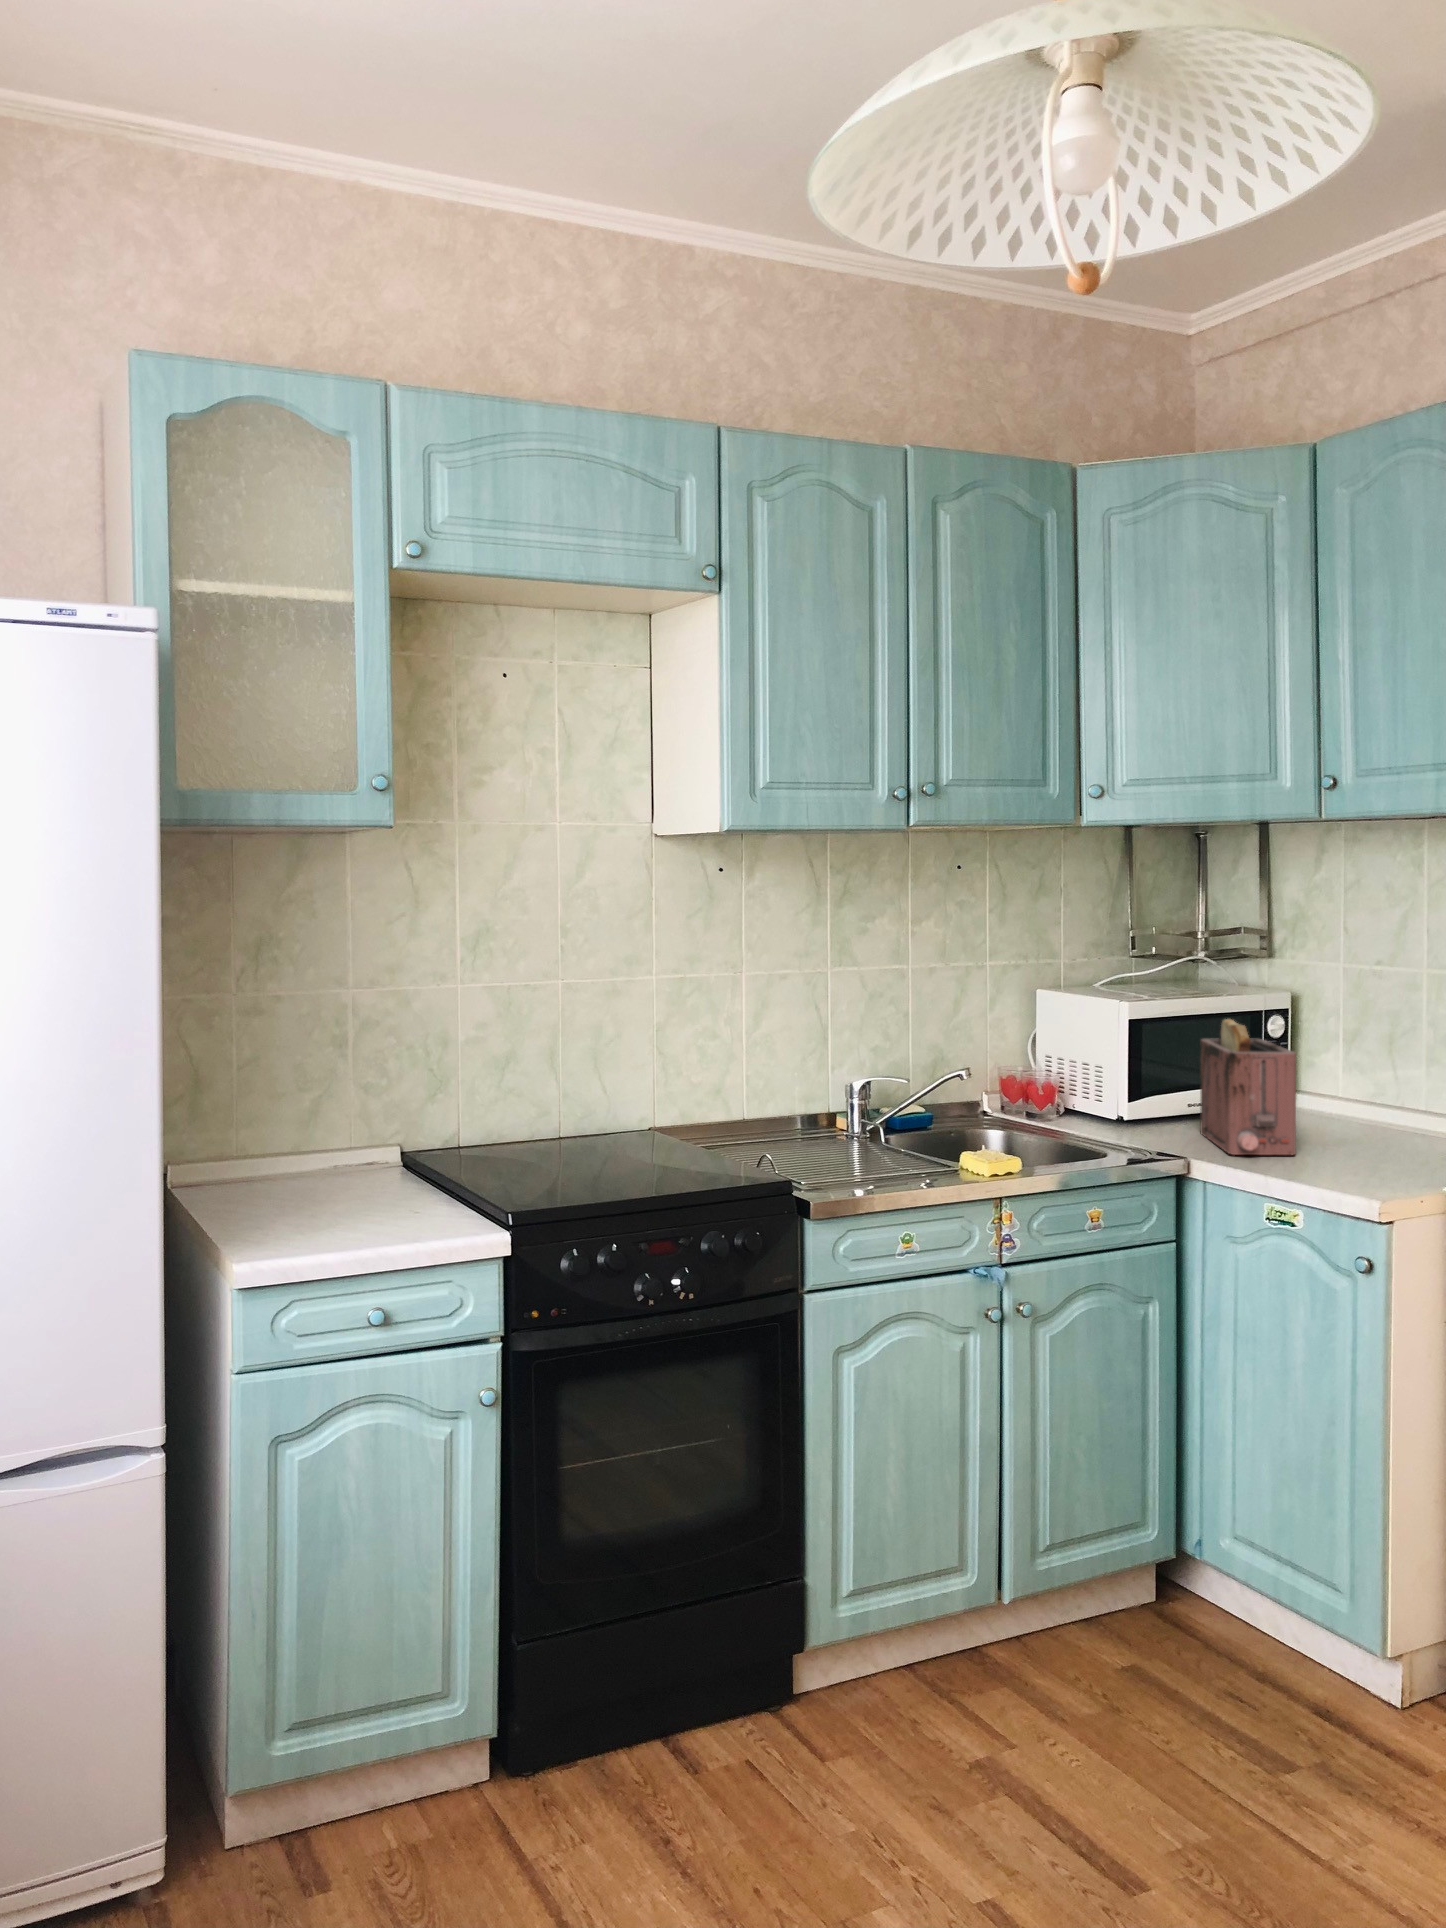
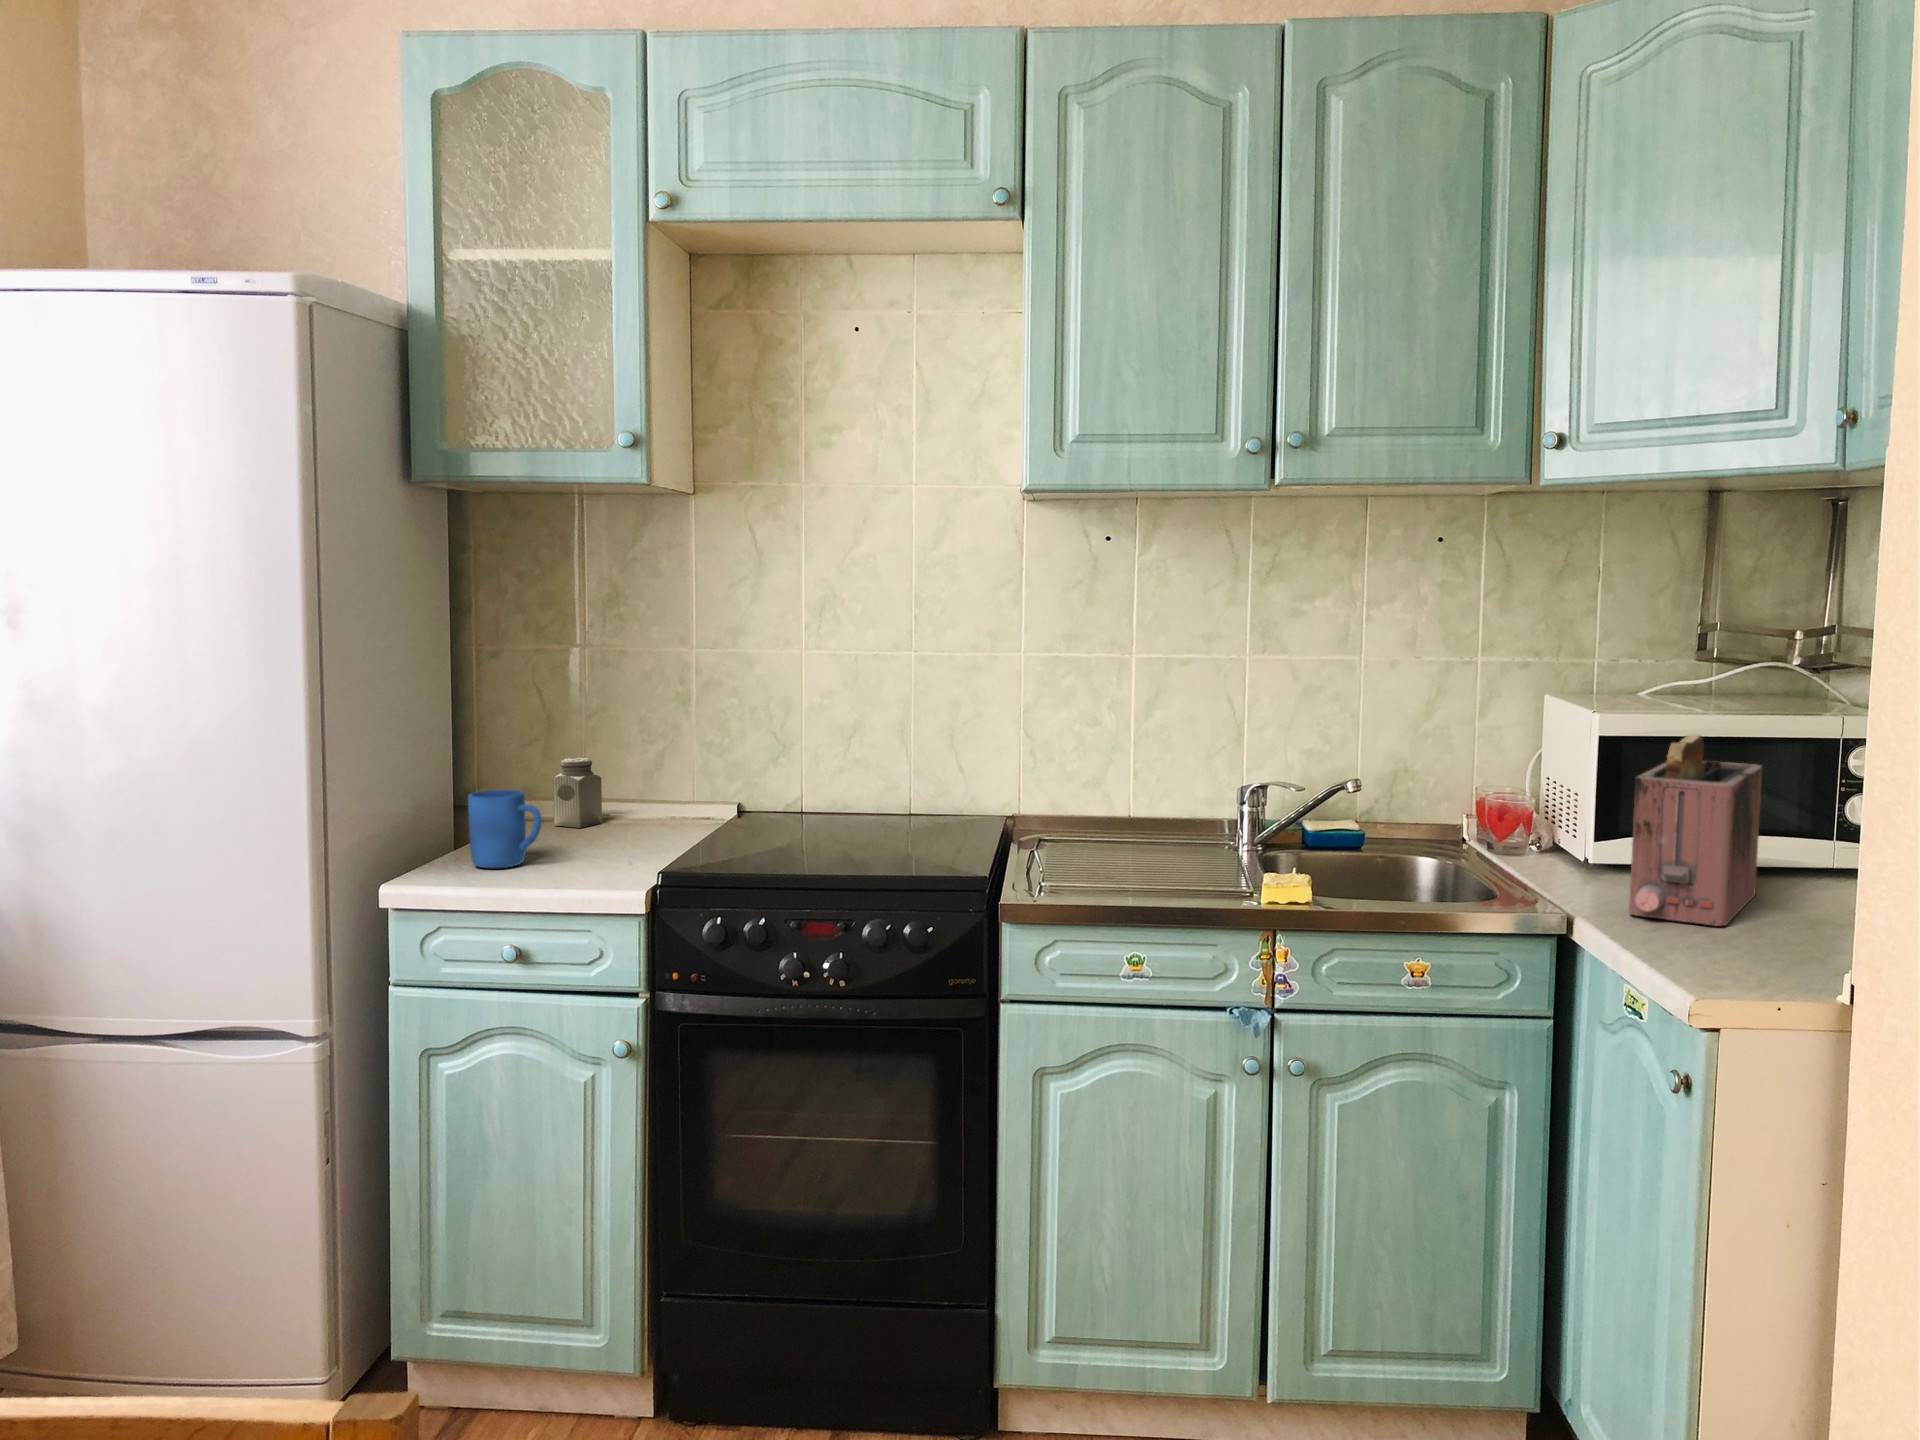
salt shaker: none [233,1115,278,1190] -> present [553,758,602,828]
mug: none [271,1150,353,1235] -> present [468,790,542,868]

